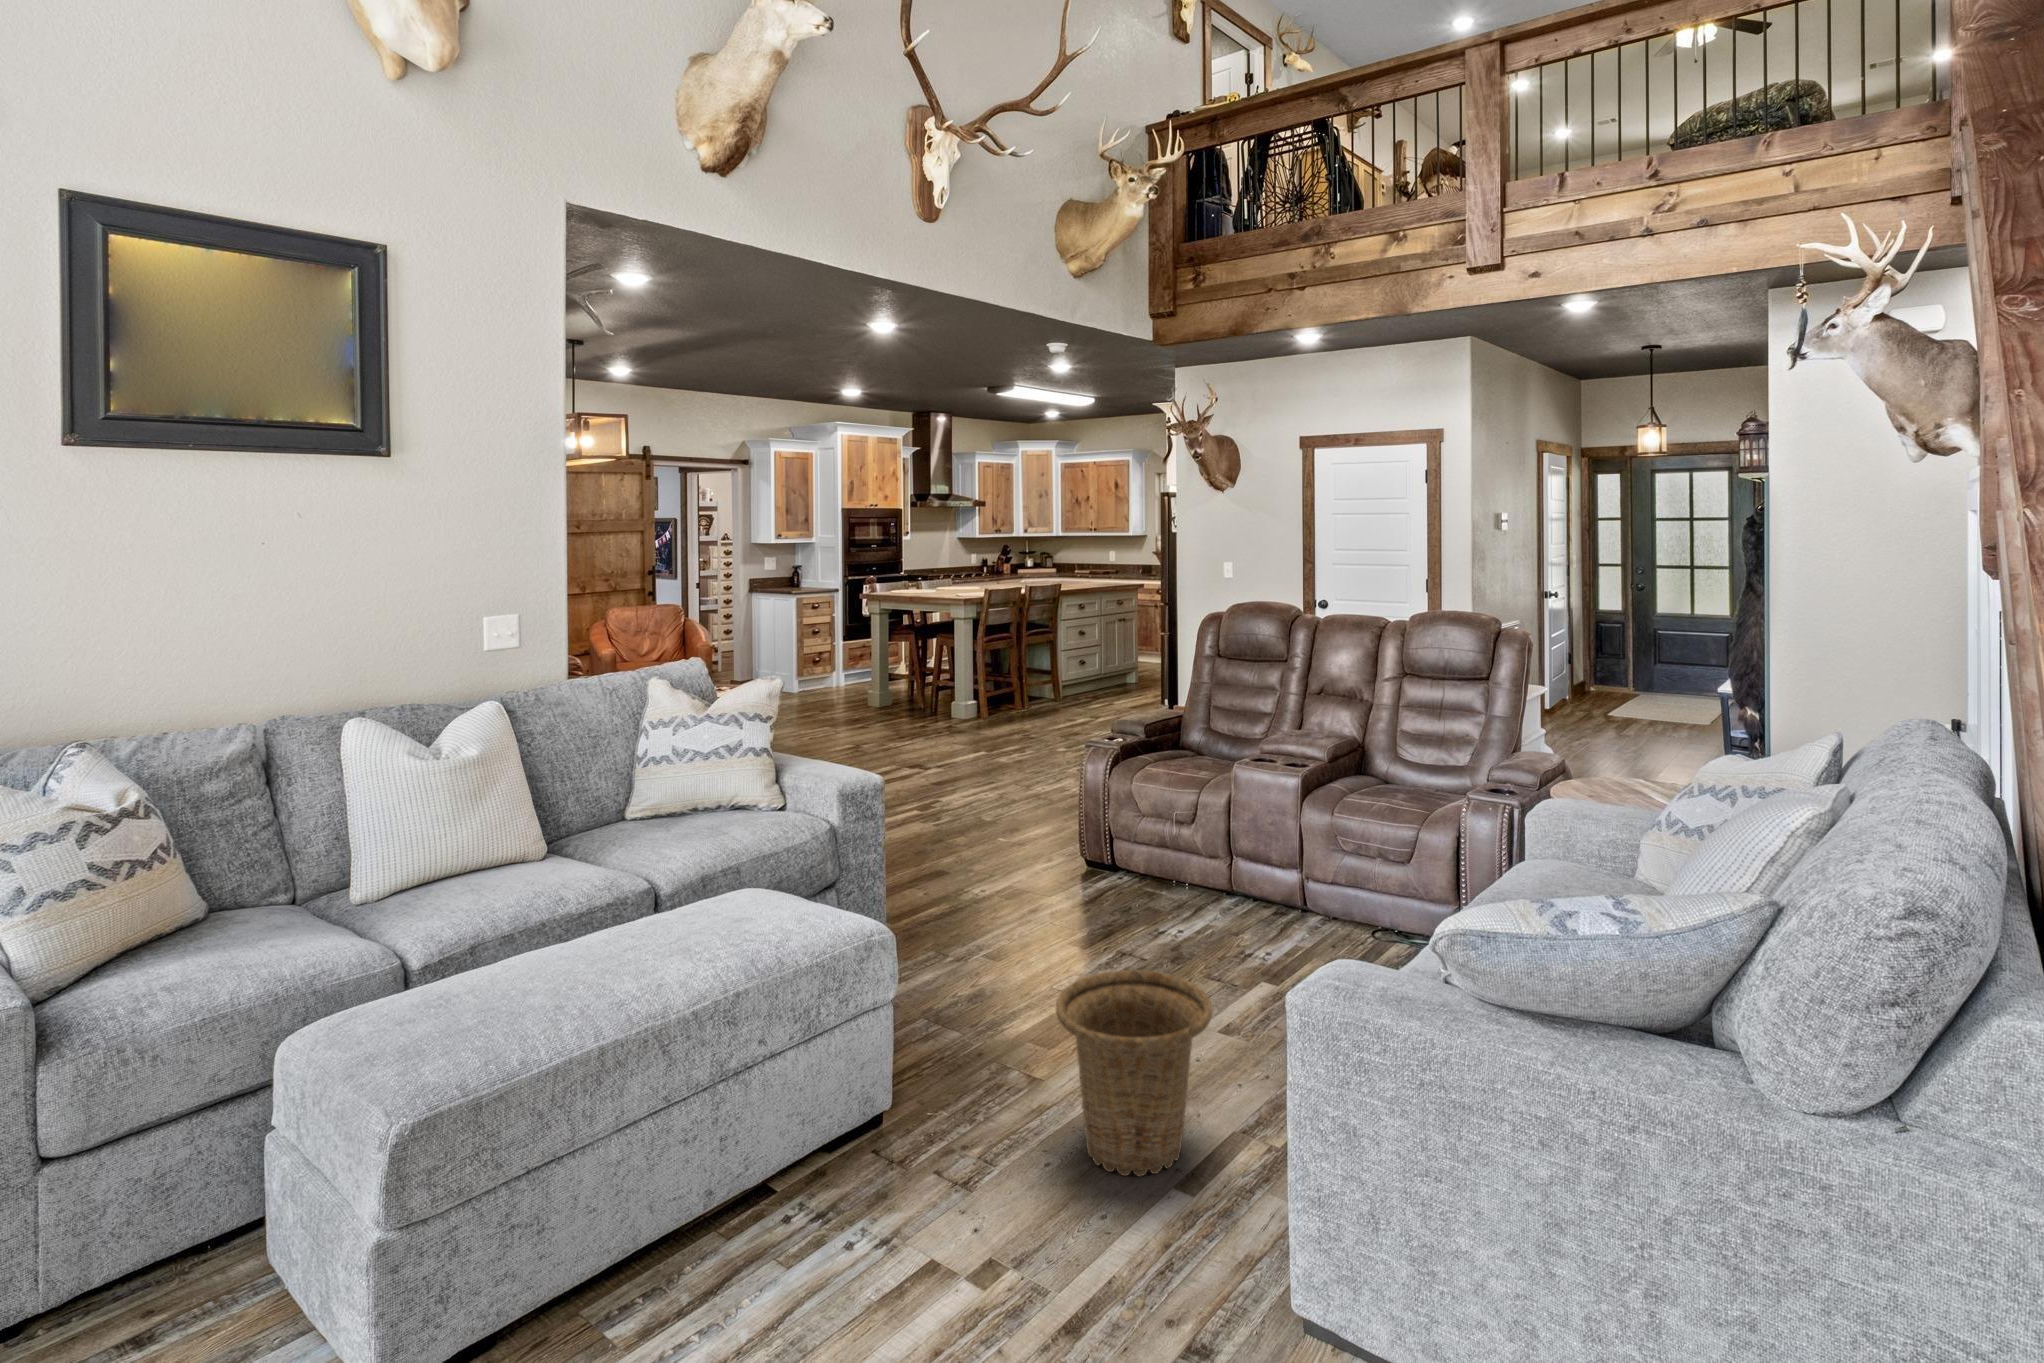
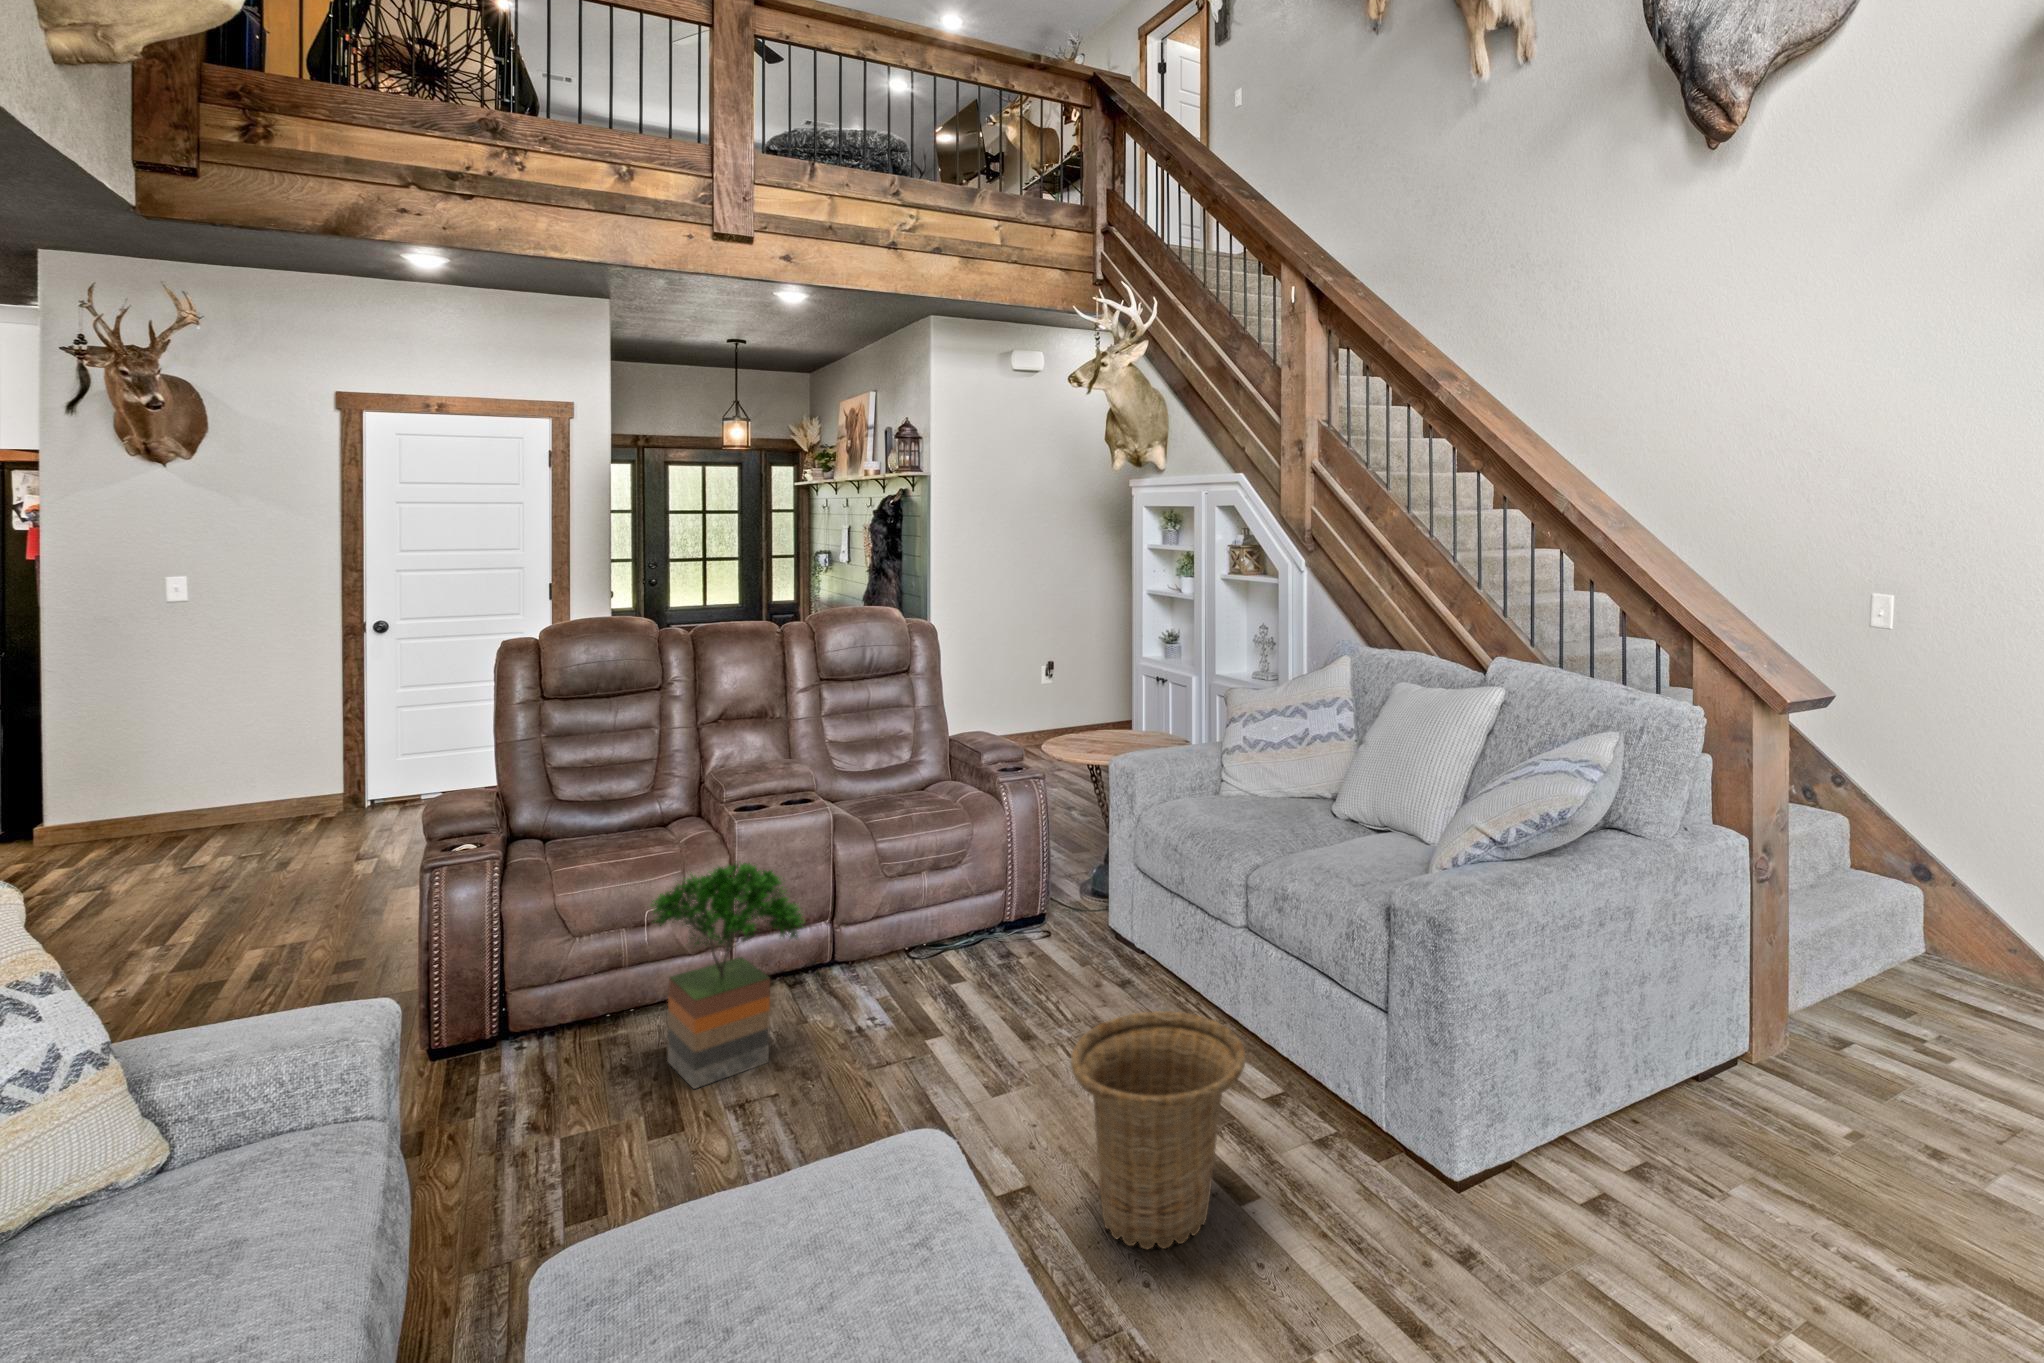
potted tree: none [1120,784,1215,947] -> present [652,863,804,1089]

